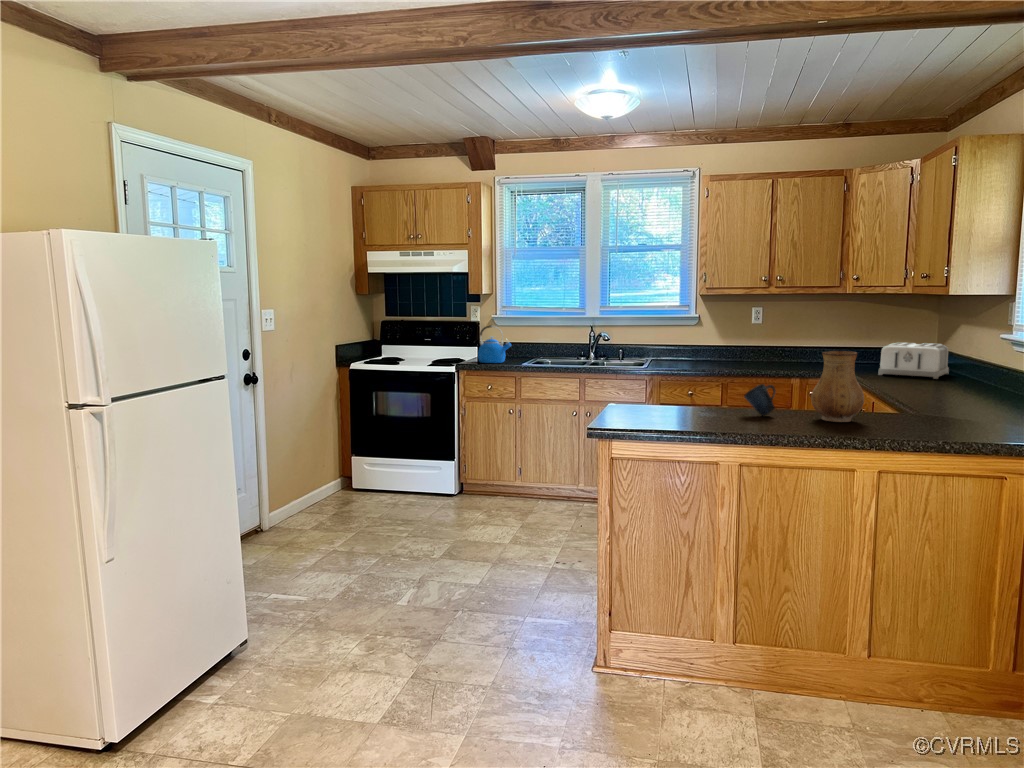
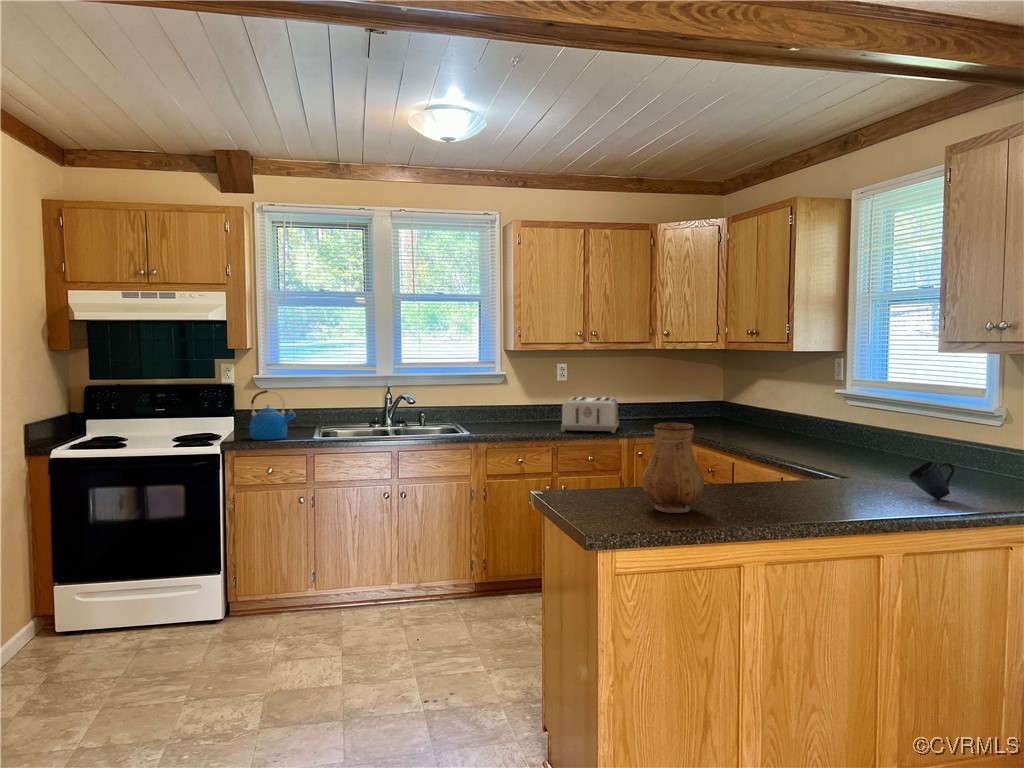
toaster: present [878,343,949,379] -> present [561,397,619,433]
ceramic pitcher: present [811,351,864,422] -> present [642,423,704,513]
mug: present [744,384,776,416] -> present [909,461,955,500]

